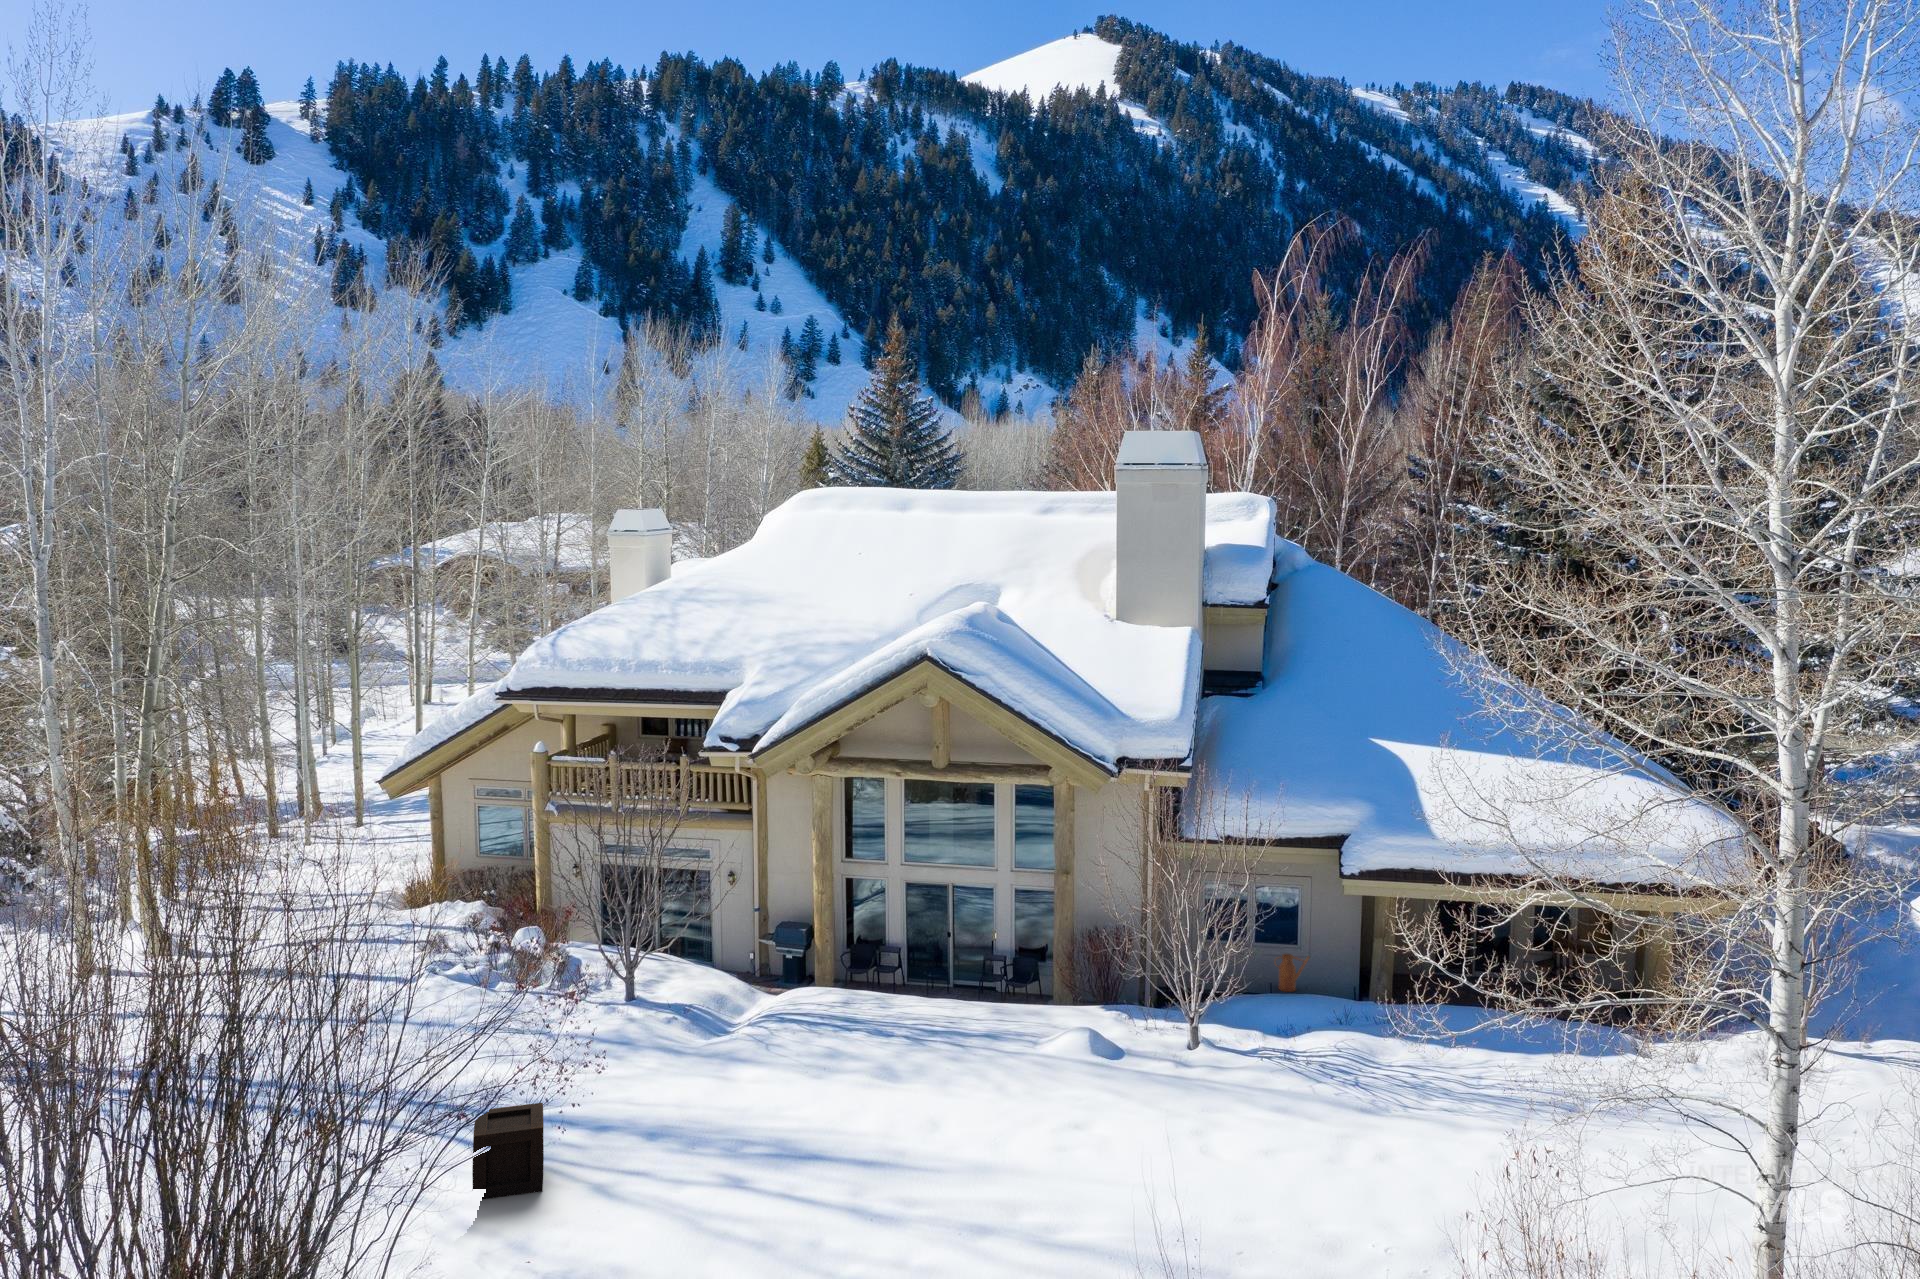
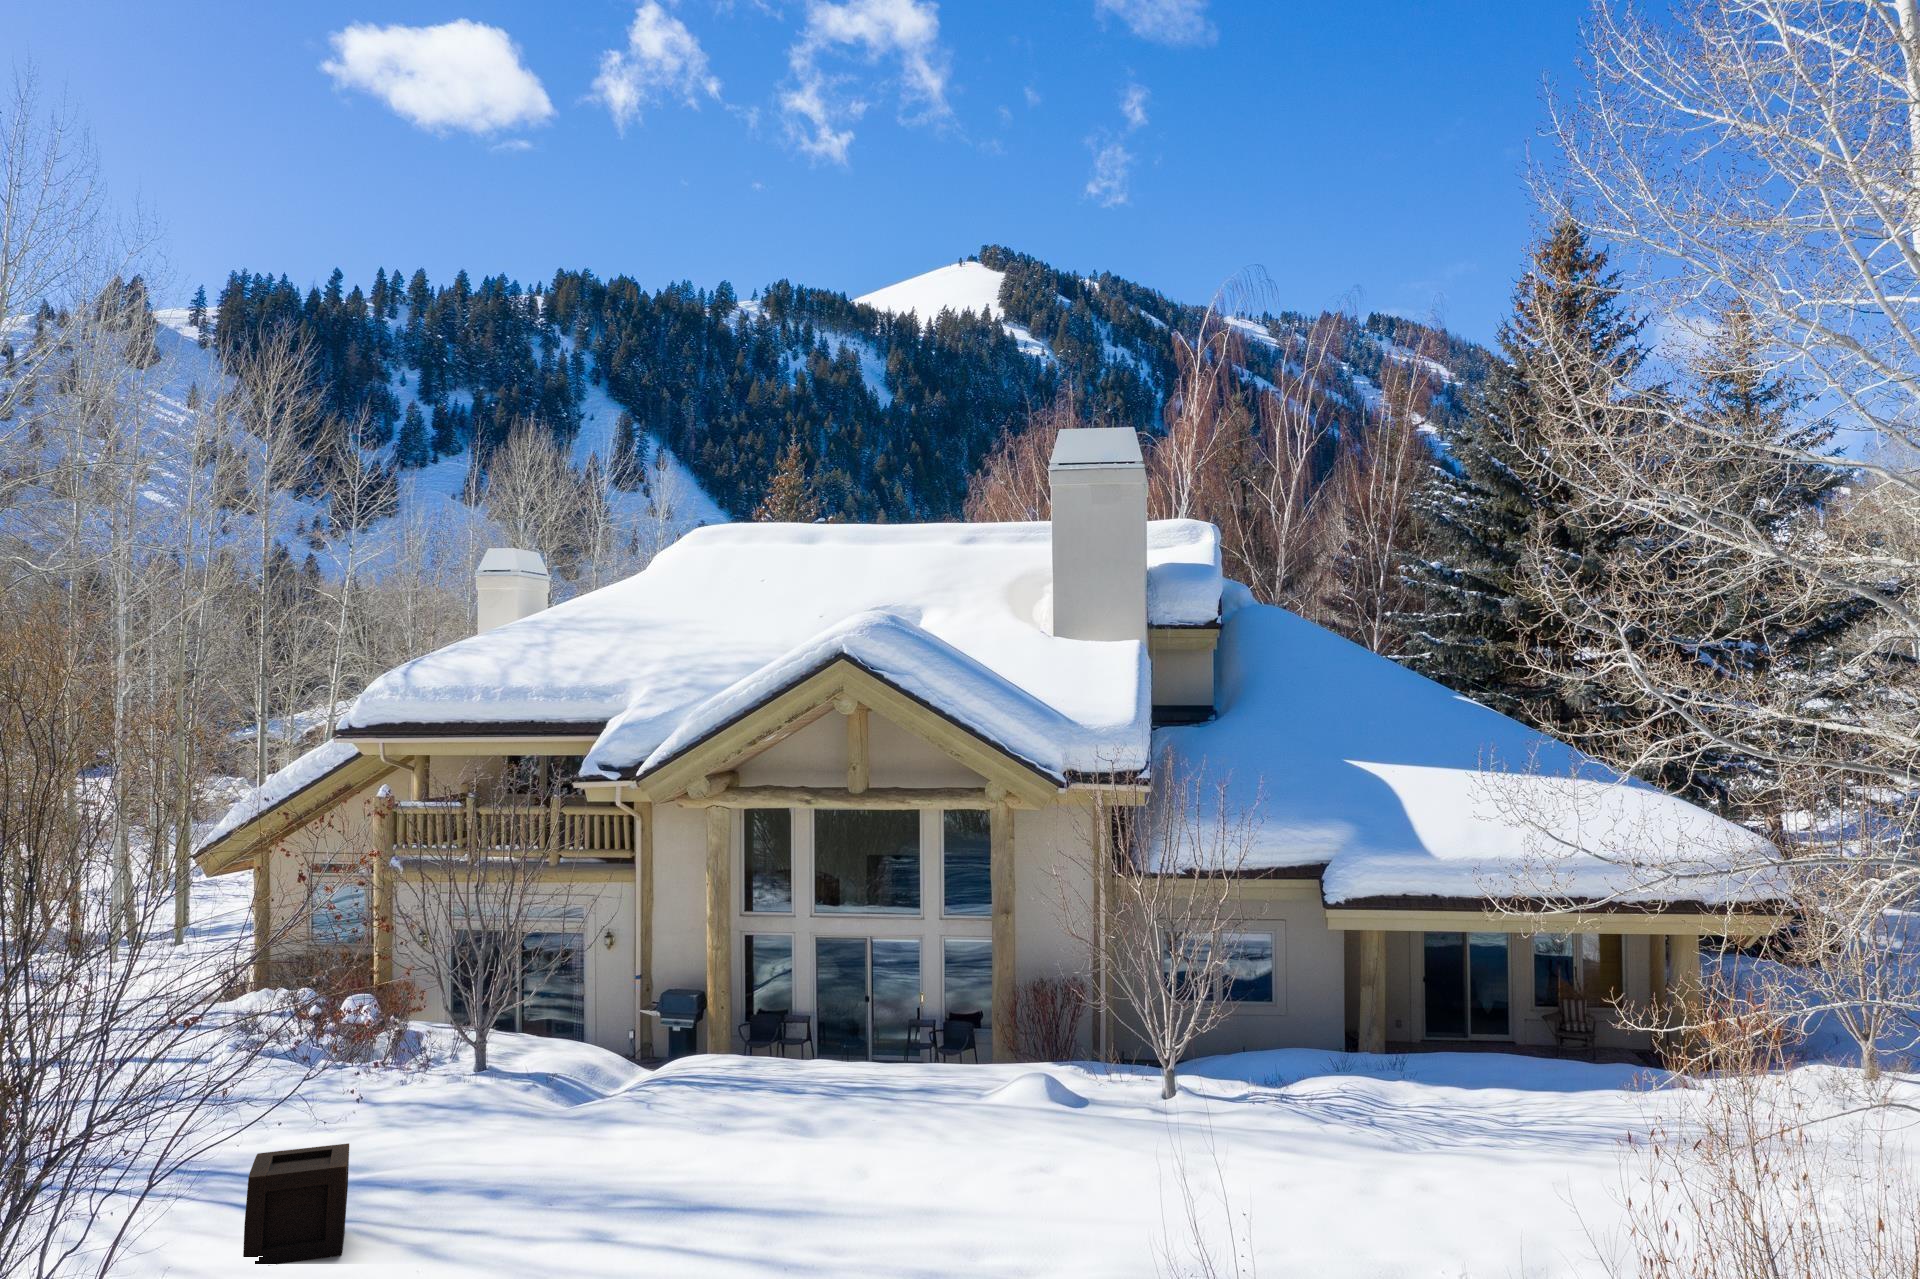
watering can: present [1275,954,1309,992] -> none [1250,1003,1291,1048]

